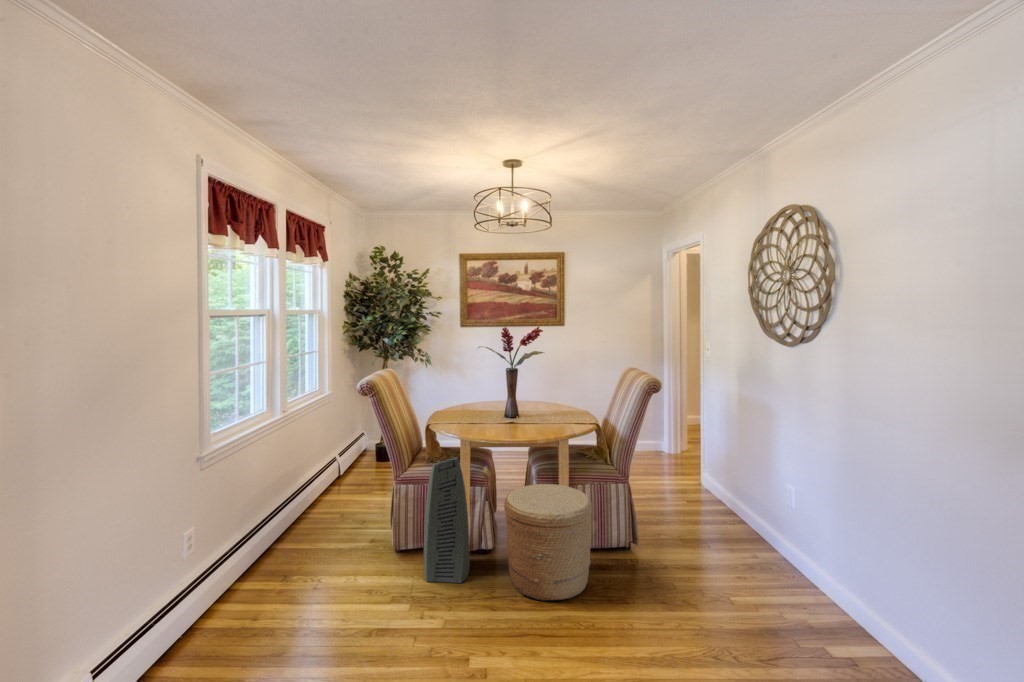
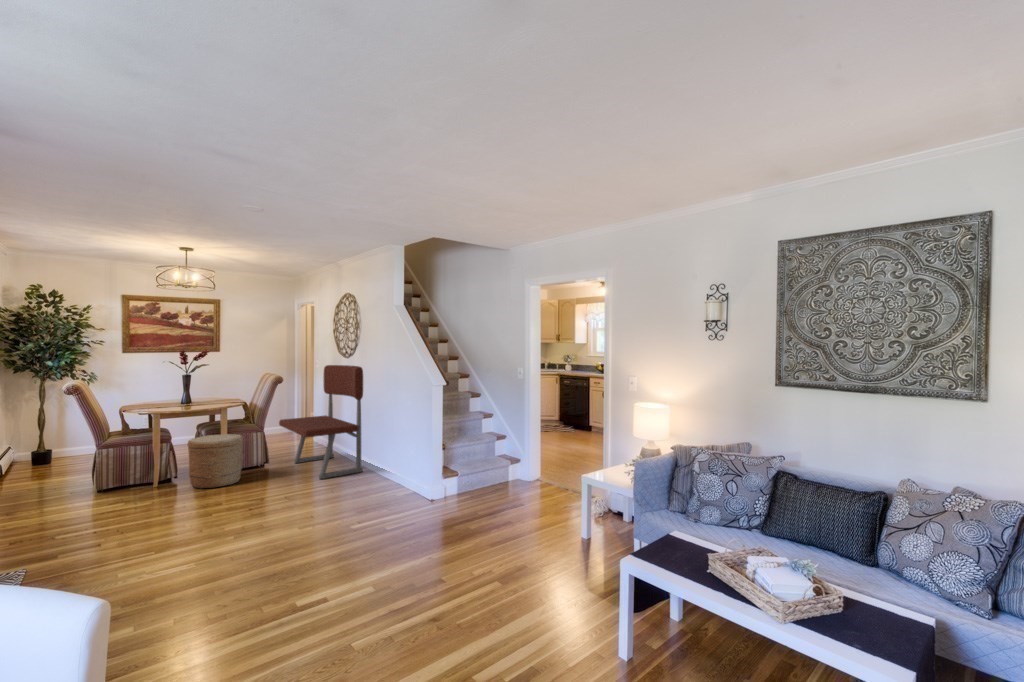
bench: none [653,362,875,651] -> present [279,365,363,479]
air purifier: present [424,457,470,583] -> none [127,424,161,497]

